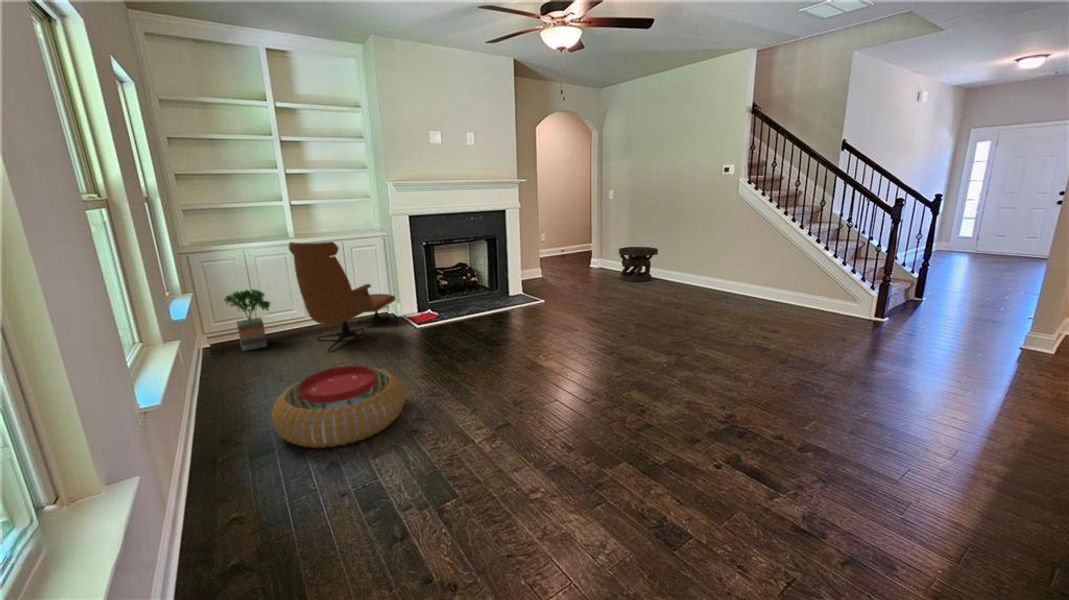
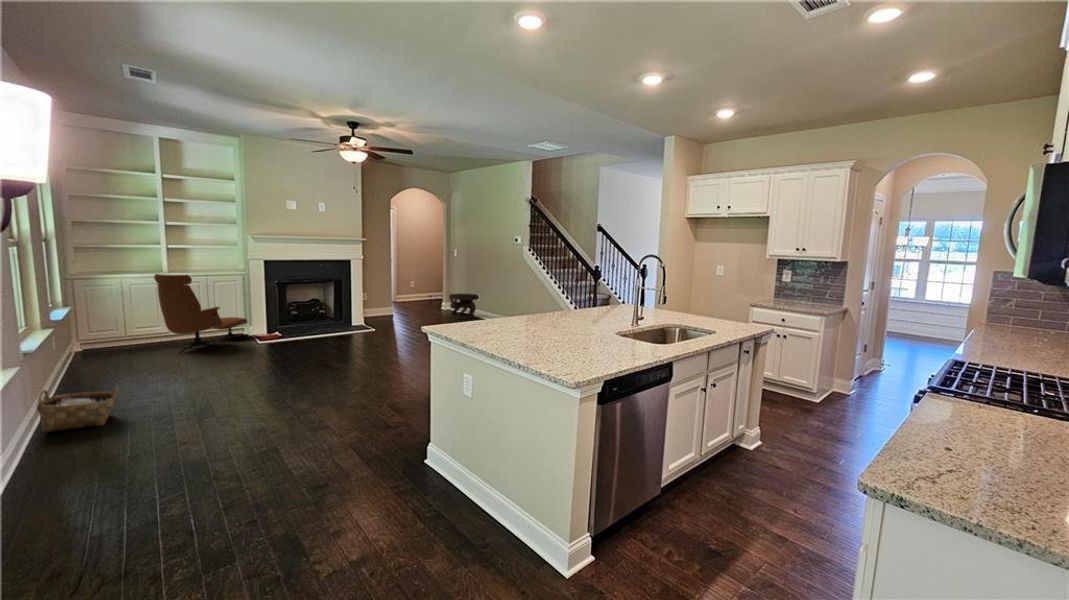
potted tree: present [224,289,270,351] -> none [99,307,140,353]
pouf: present [272,366,405,448] -> none [113,353,214,397]
woven basket: none [178,453,300,557] -> present [37,387,117,432]

